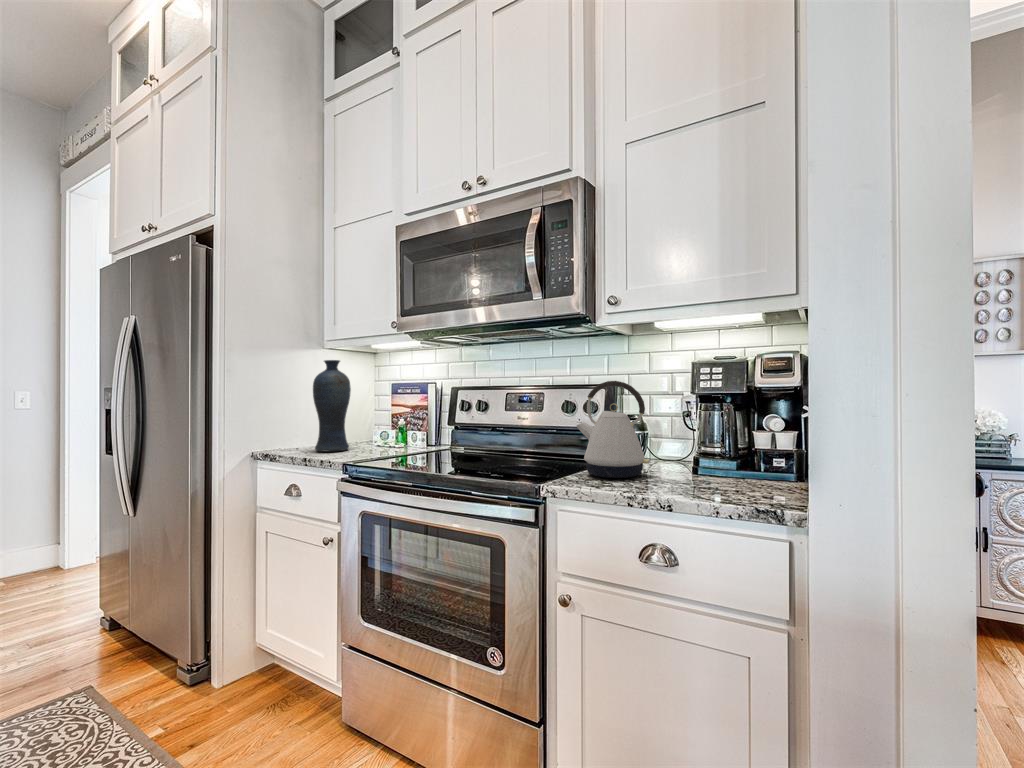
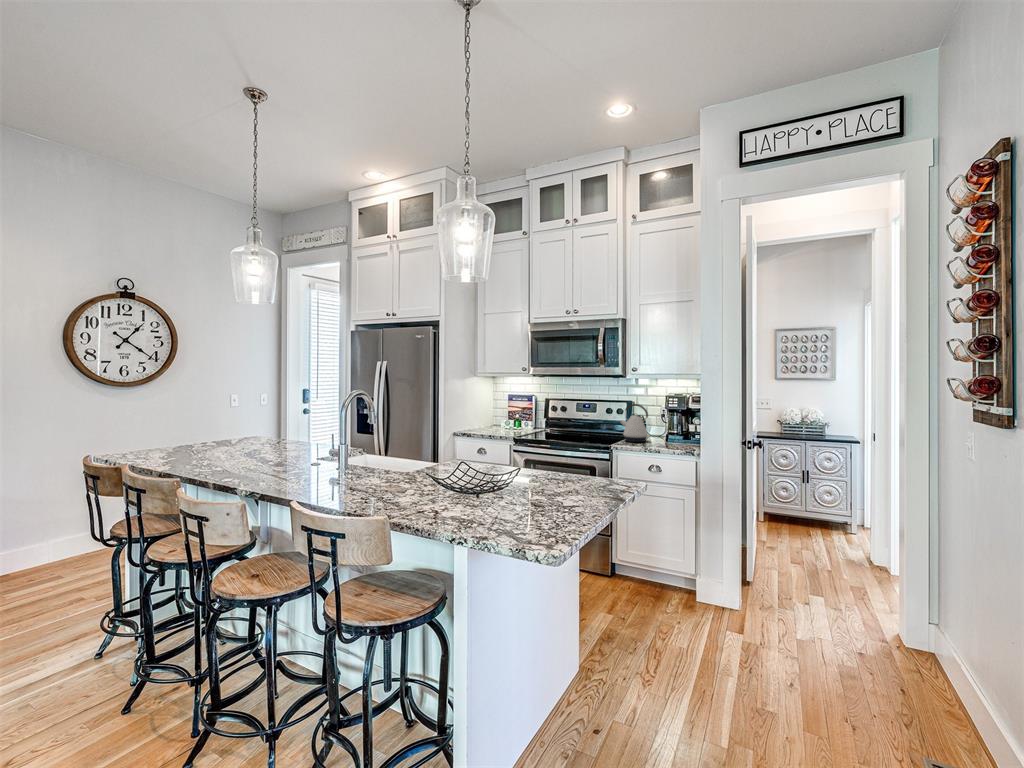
vase: present [313,360,351,451] -> none [481,386,498,431]

